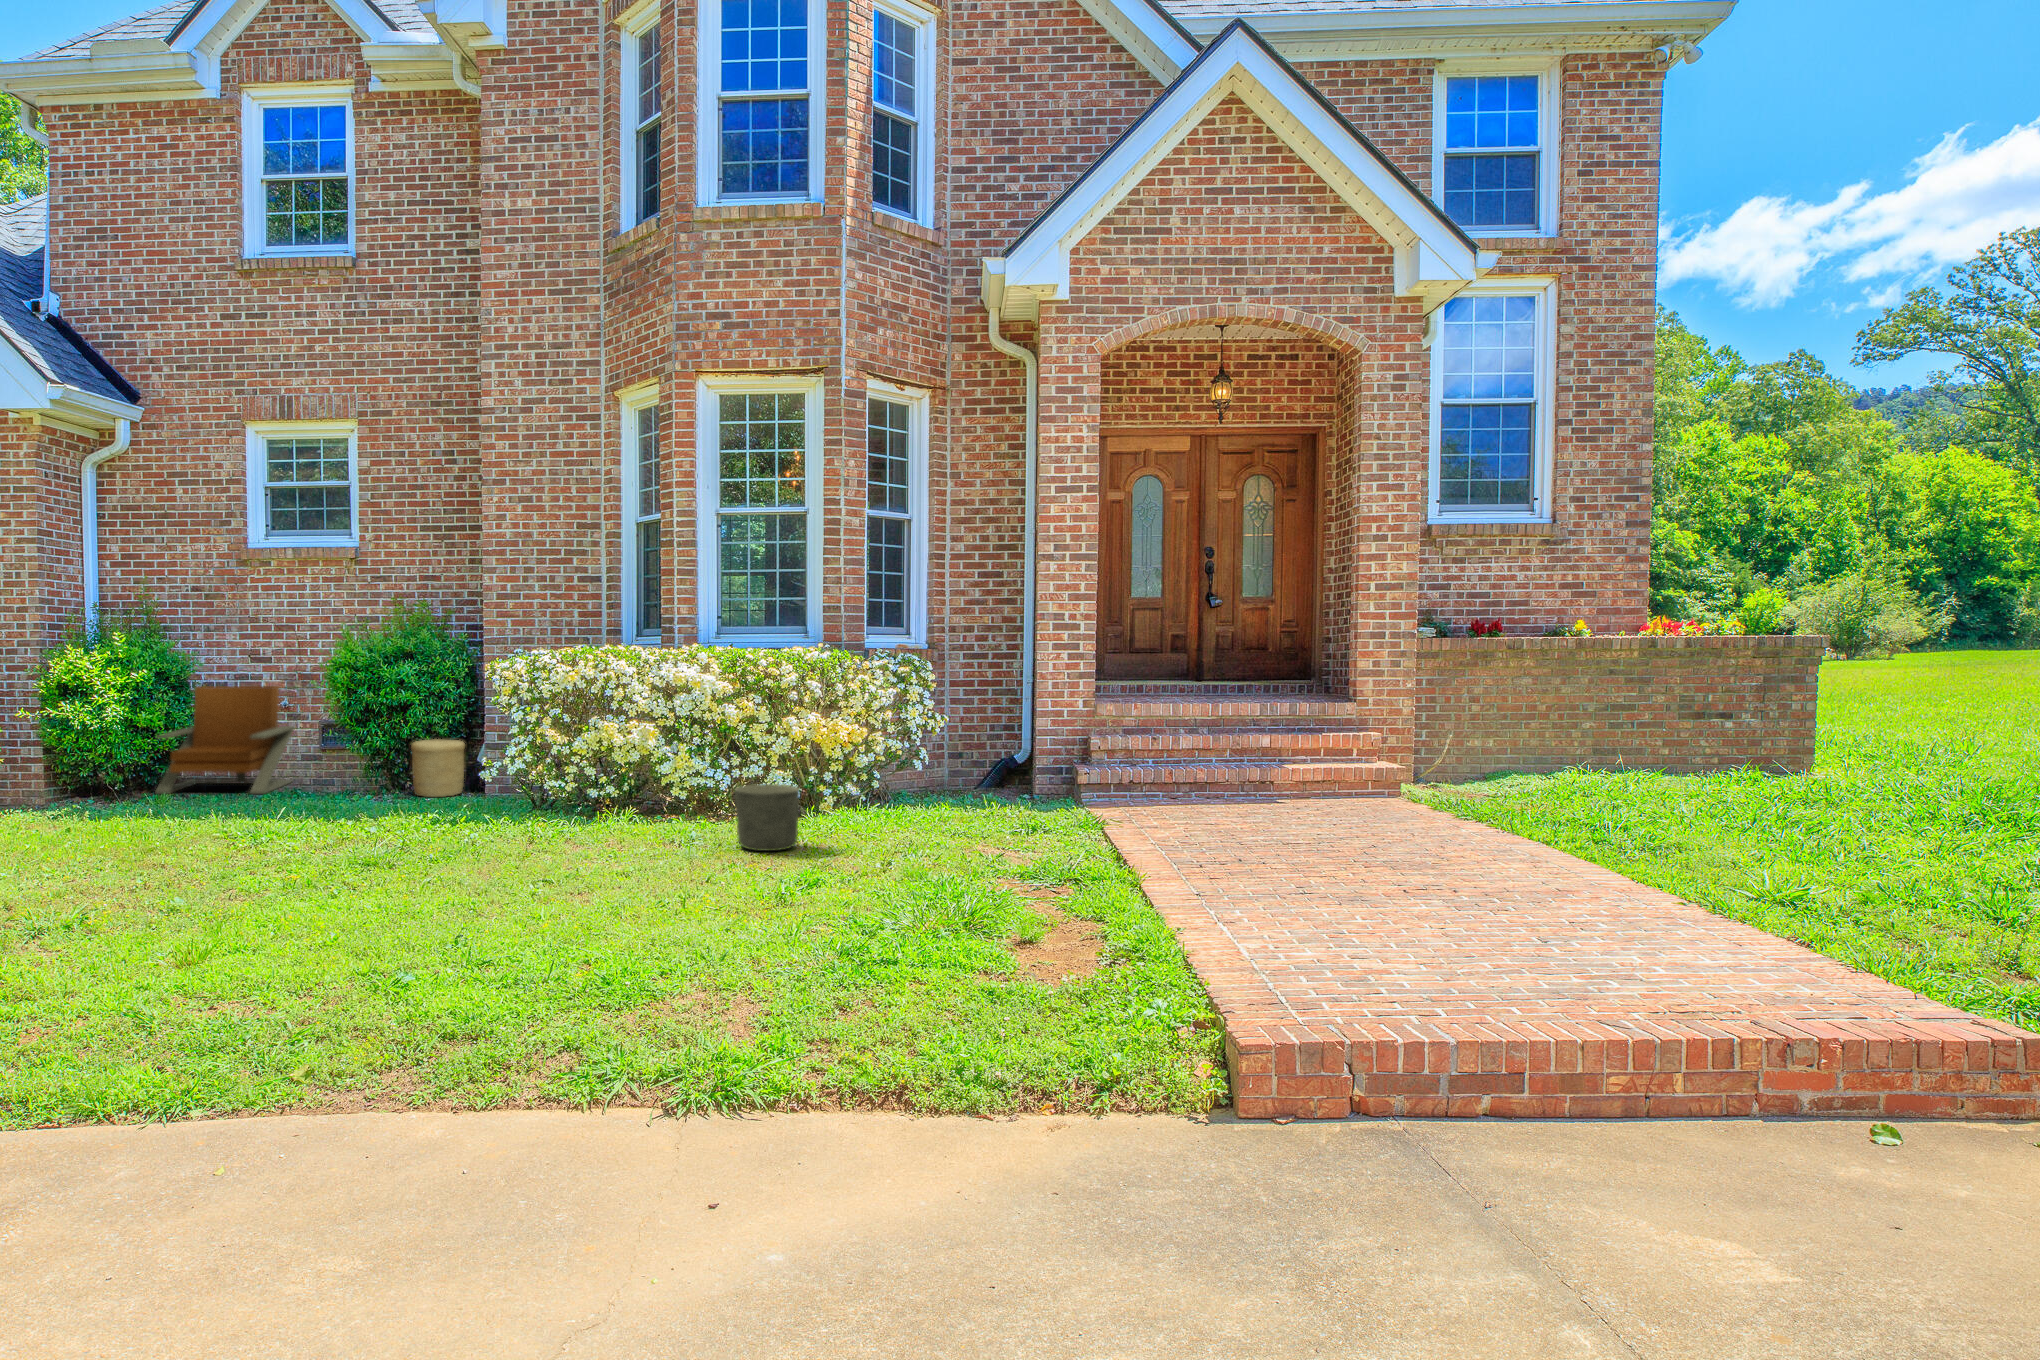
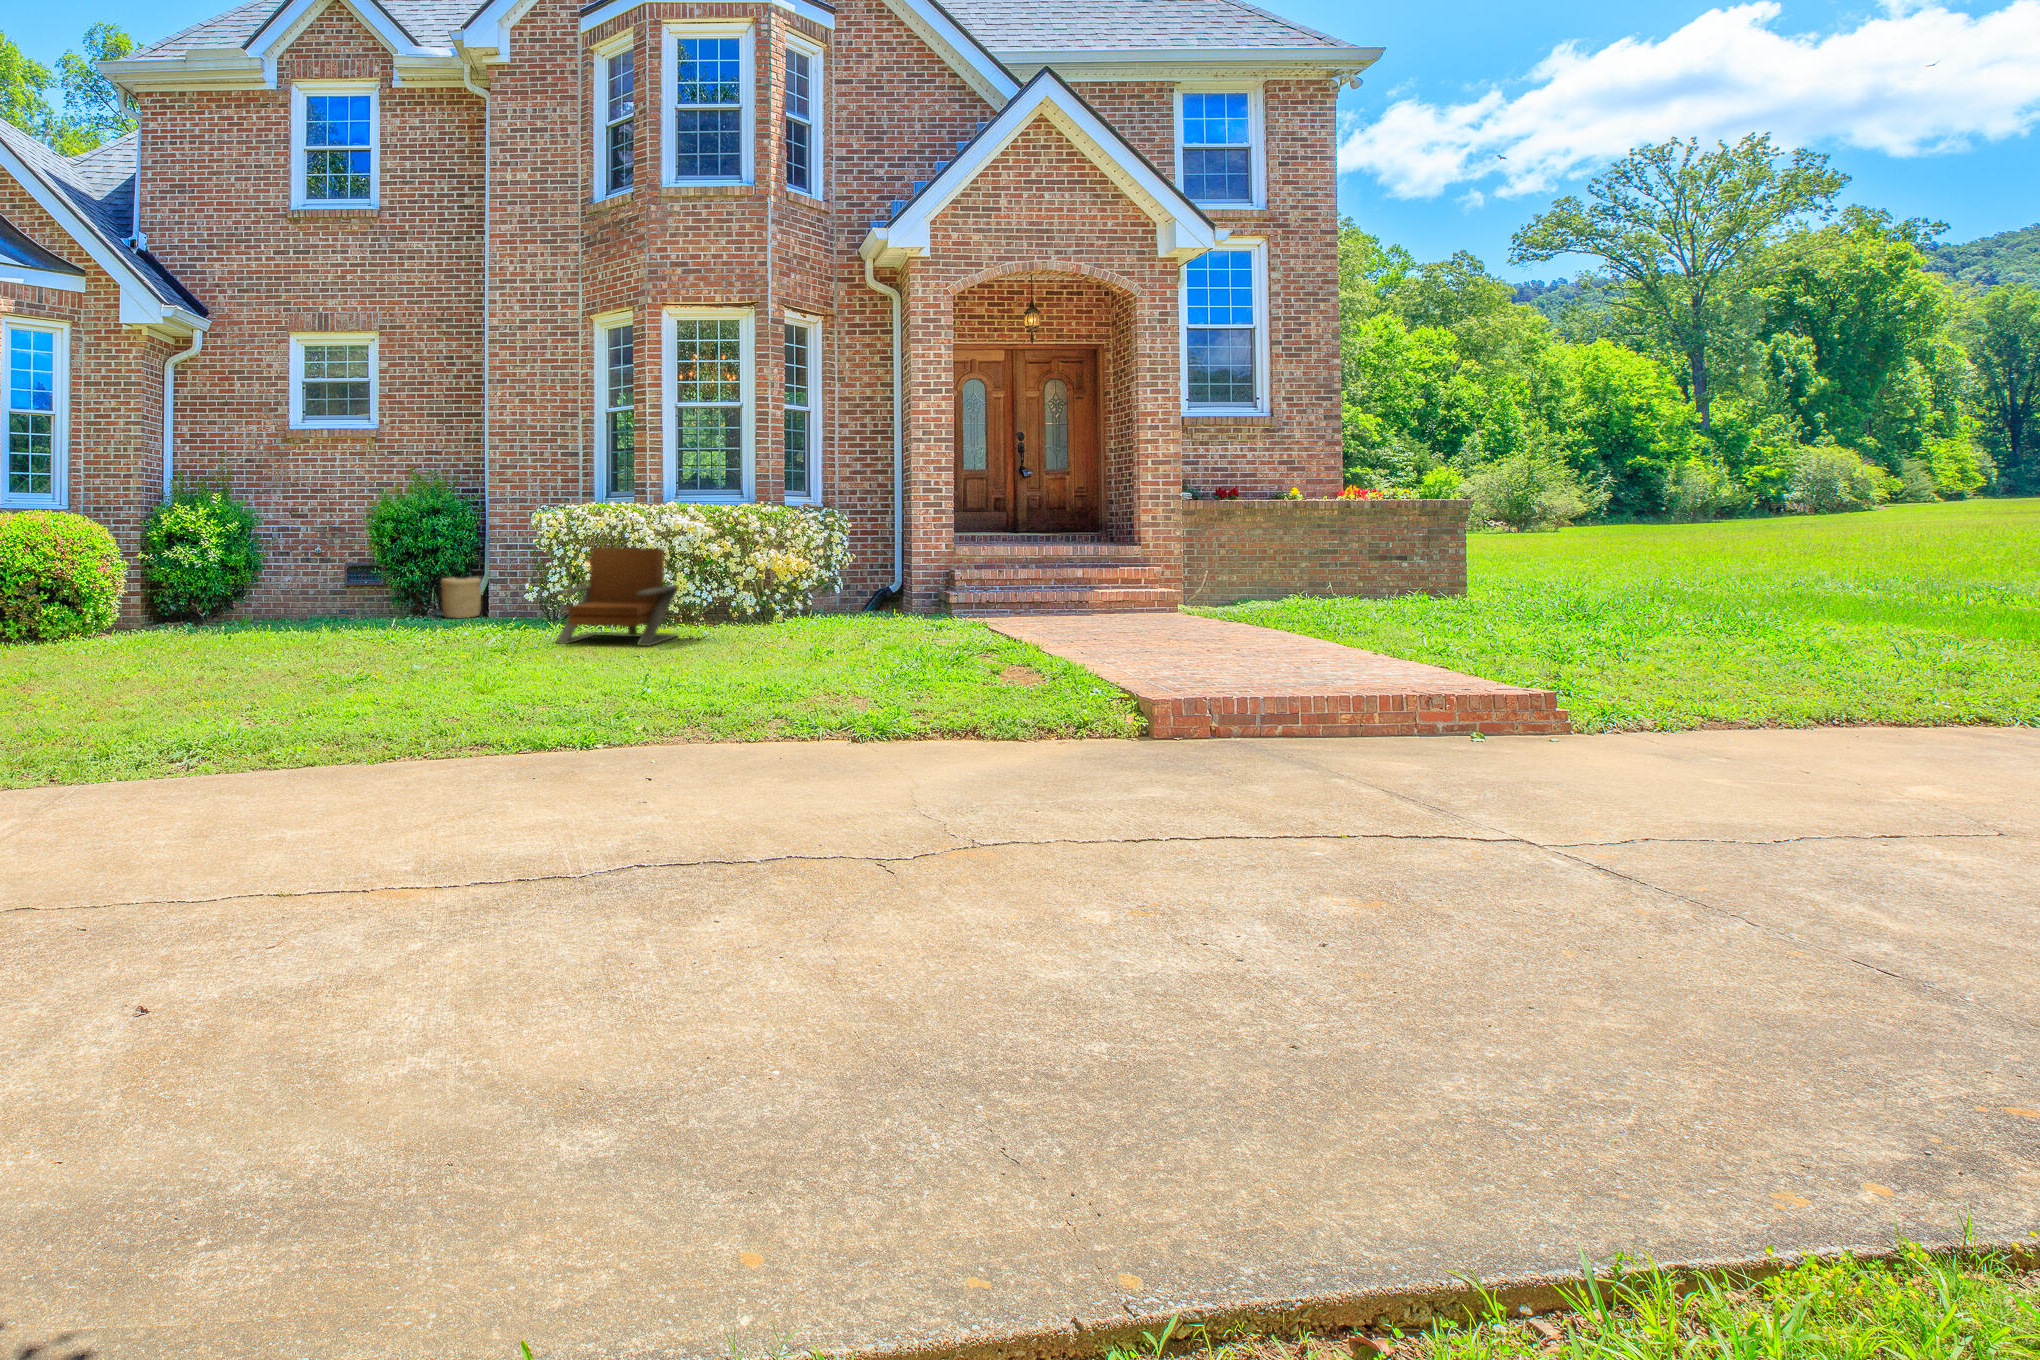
lounge chair: present [156,686,294,794] -> present [556,548,679,646]
planter: present [735,784,799,851] -> none [703,593,748,637]

